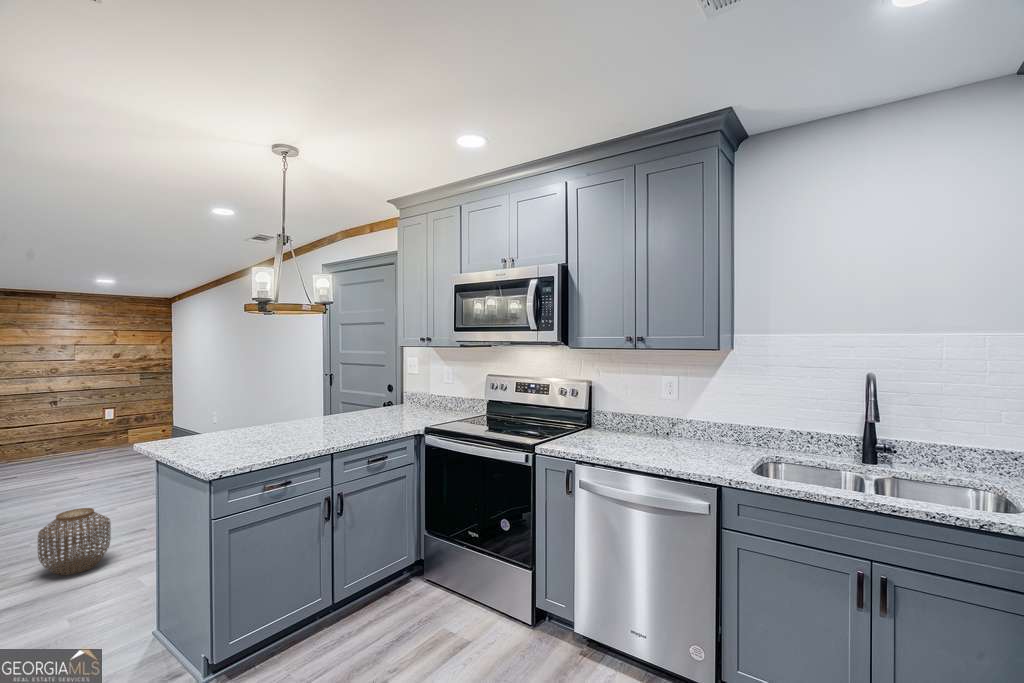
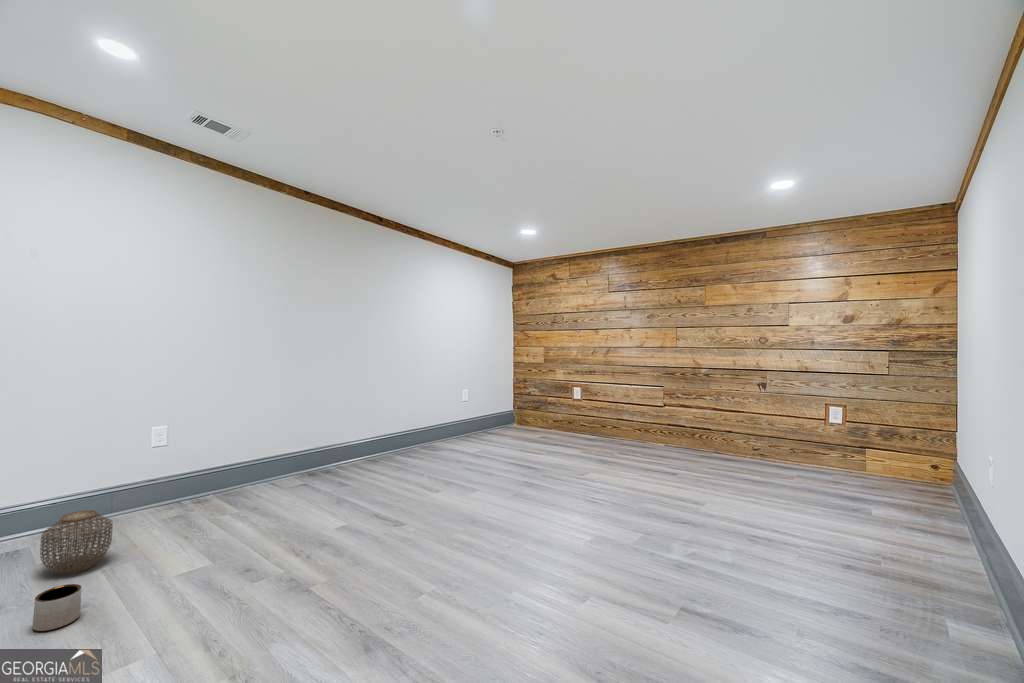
planter: none [32,583,80,631] -> present [33,584,82,631]

